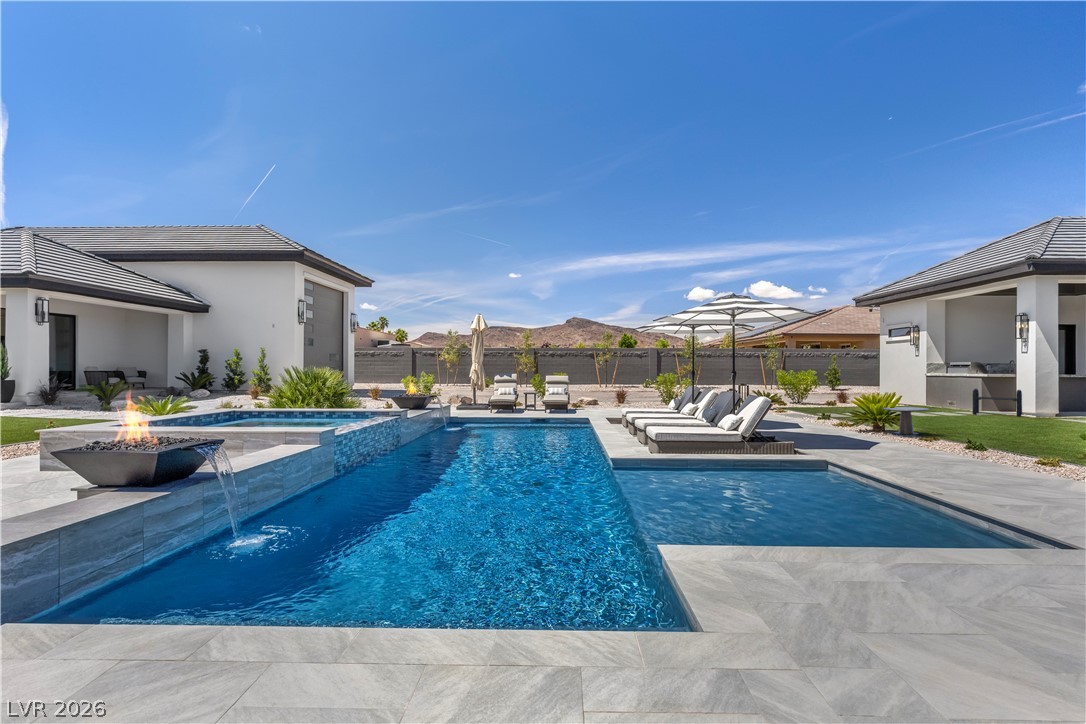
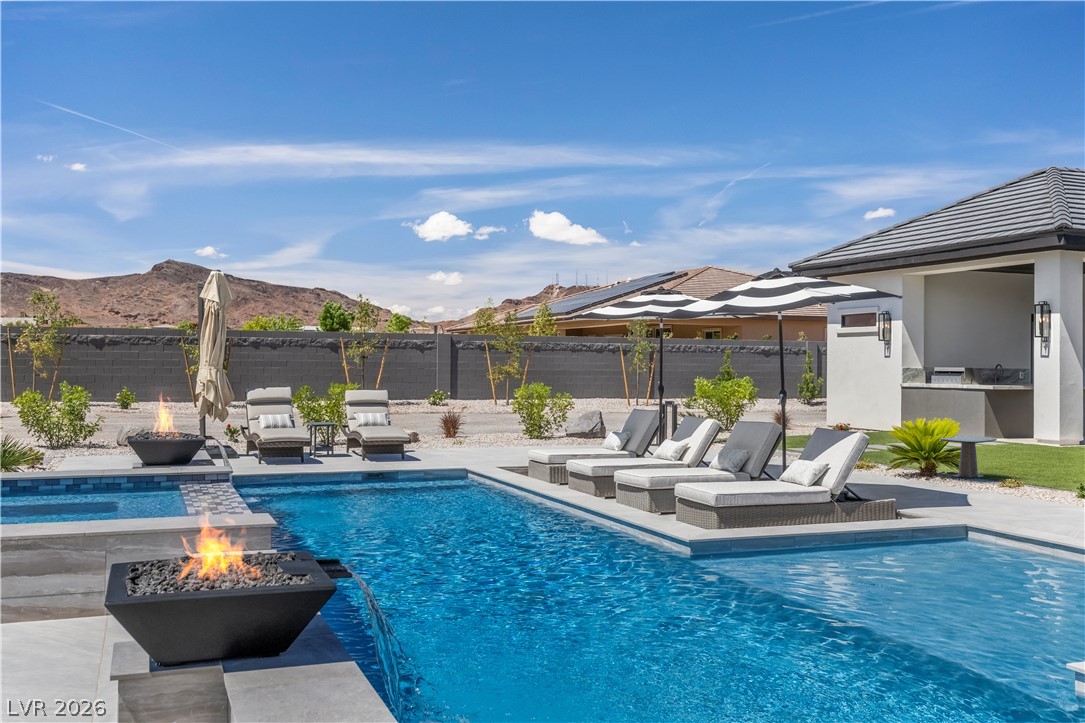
bench: present [973,389,1022,417] -> none [980,407,1039,446]

